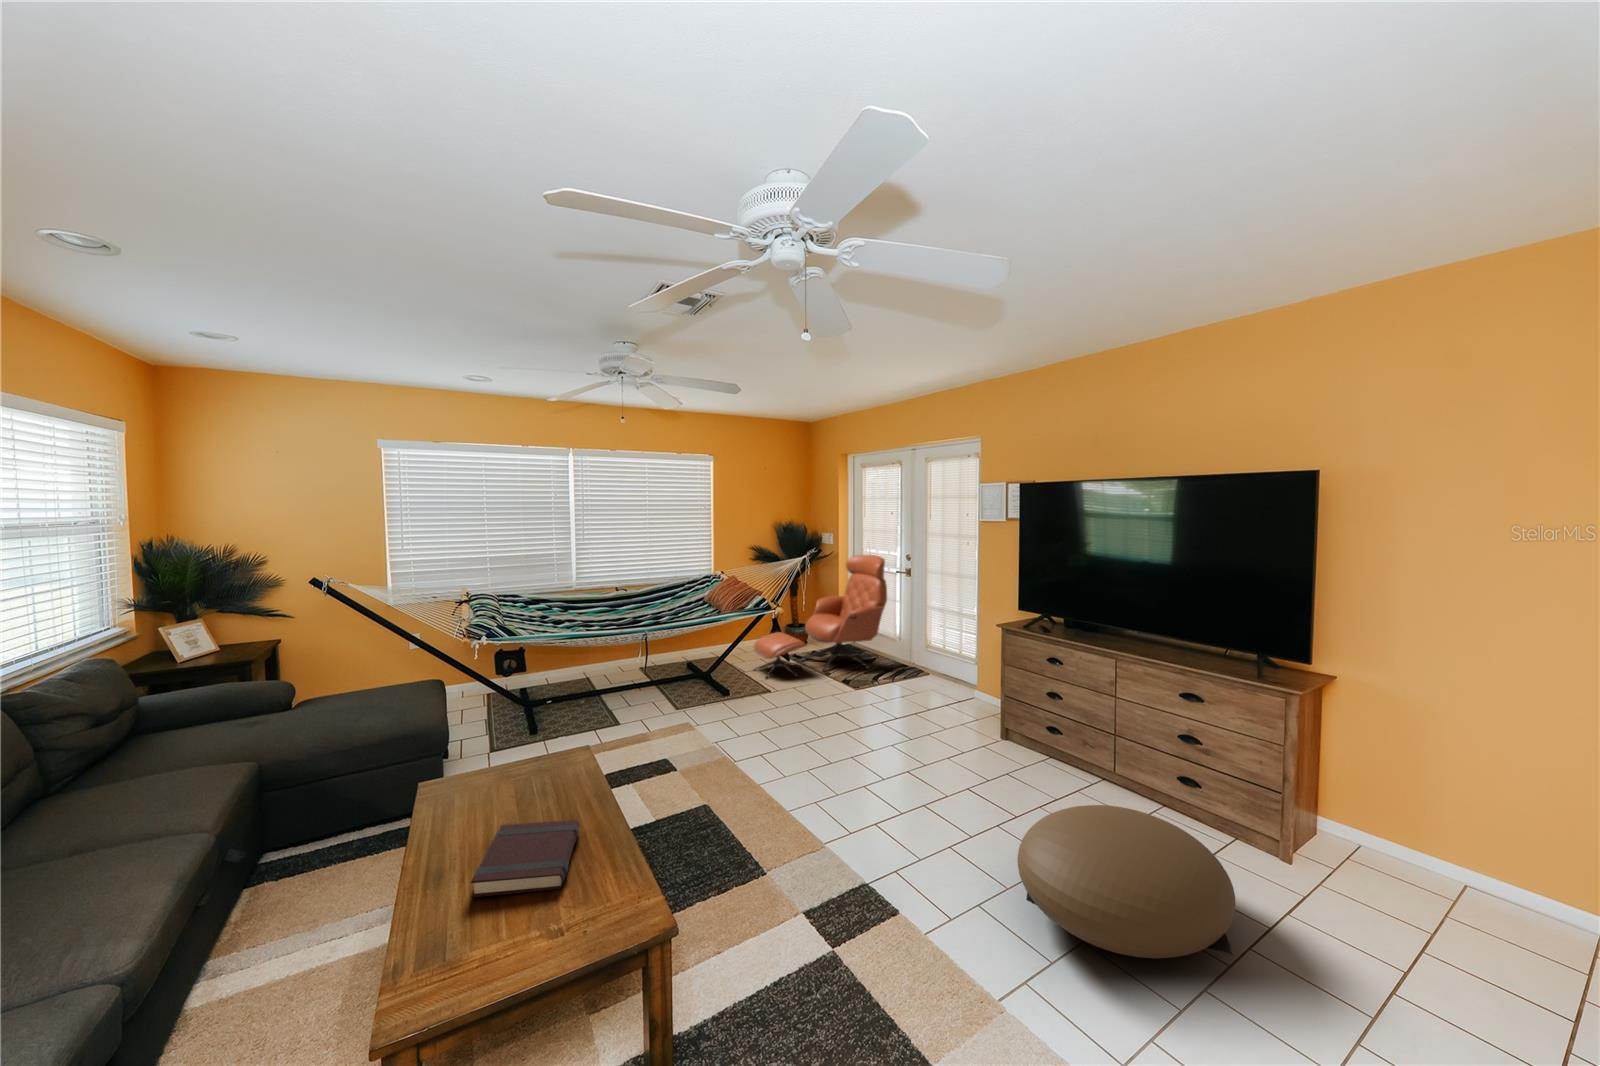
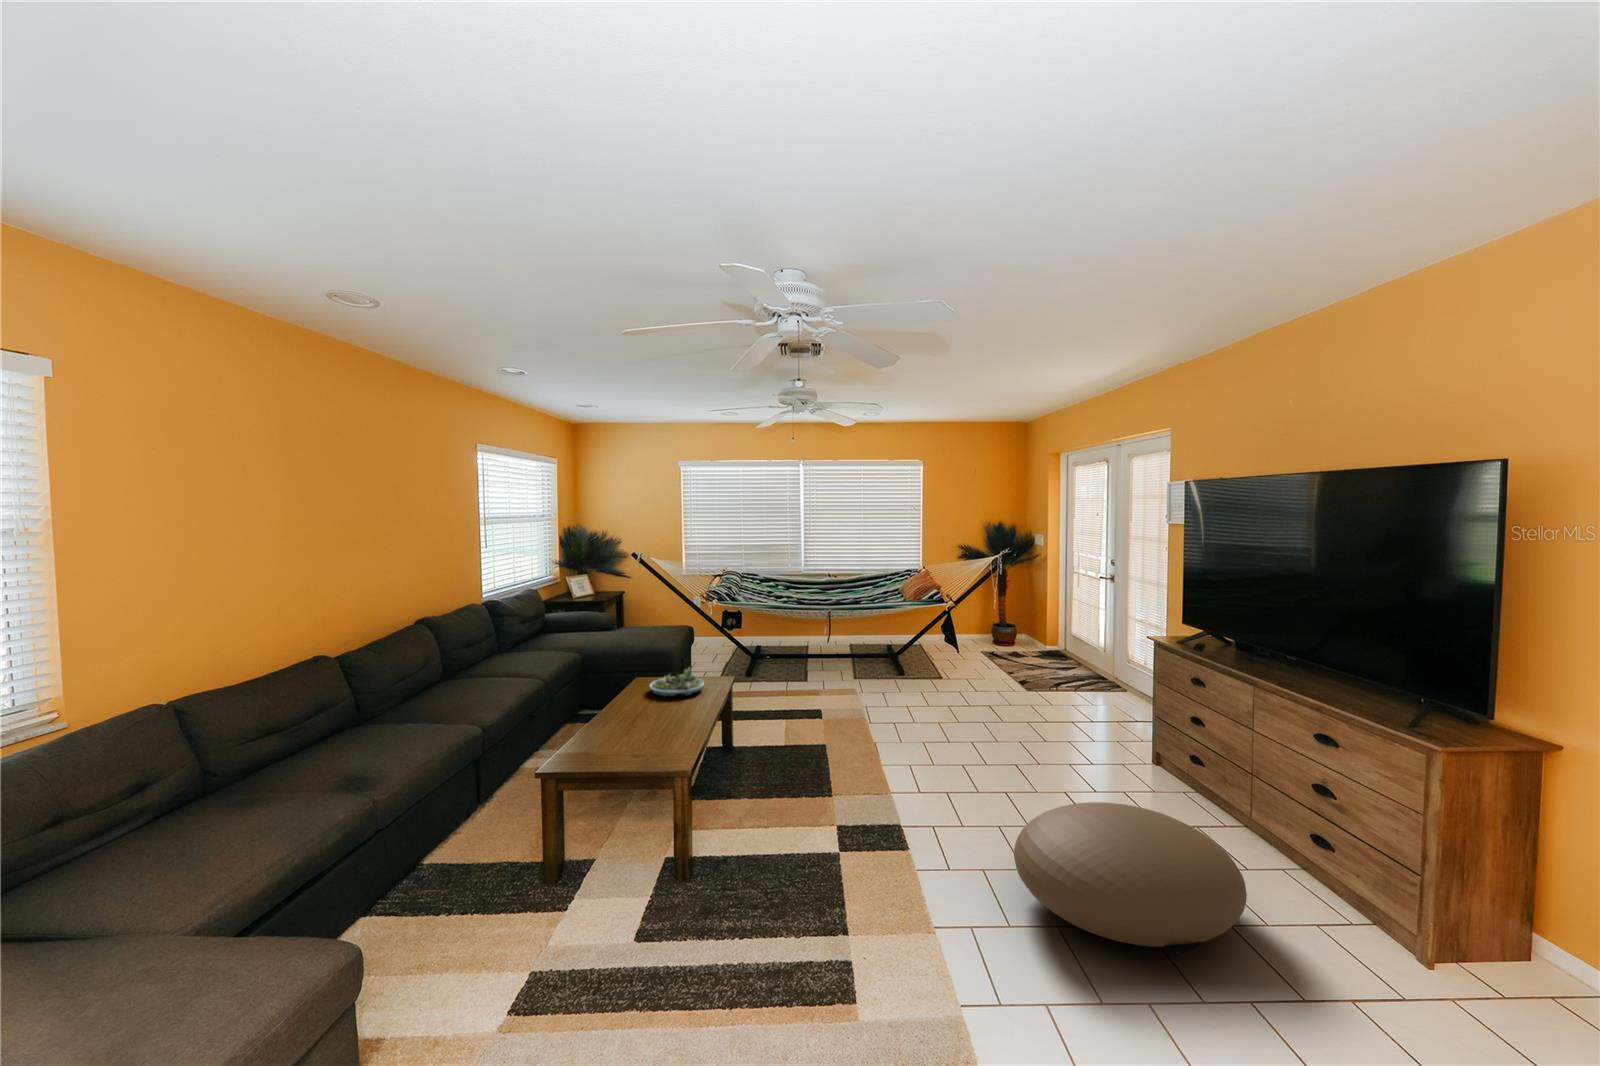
lounge chair: present [753,555,887,679] -> none [944,559,1089,675]
succulent planter: none [480,746,564,798] -> present [650,668,704,696]
book: present [471,819,579,897] -> none [602,705,683,743]

